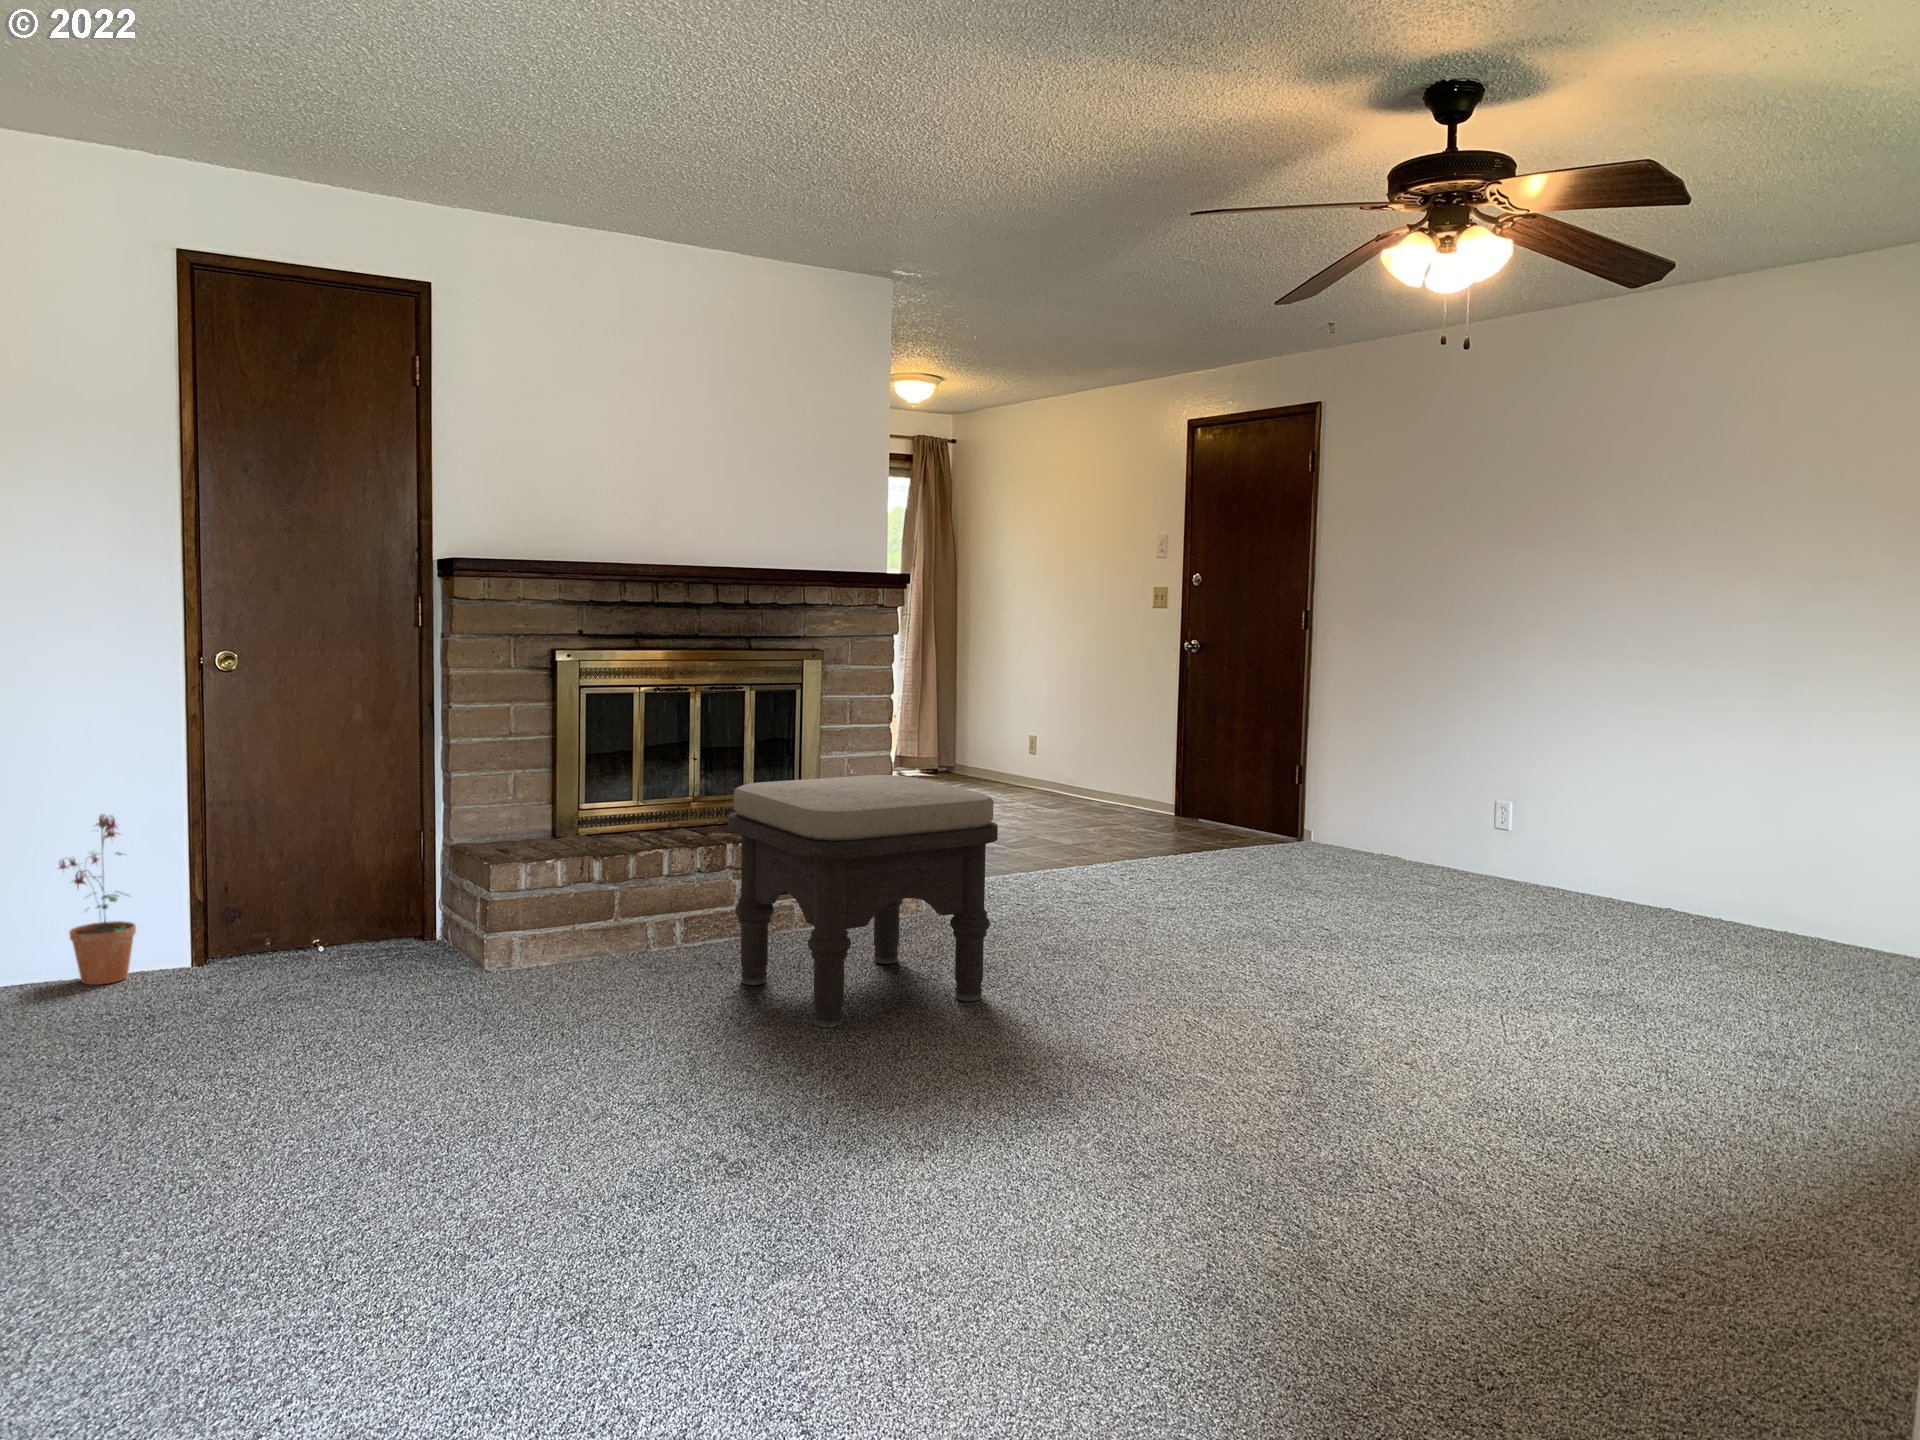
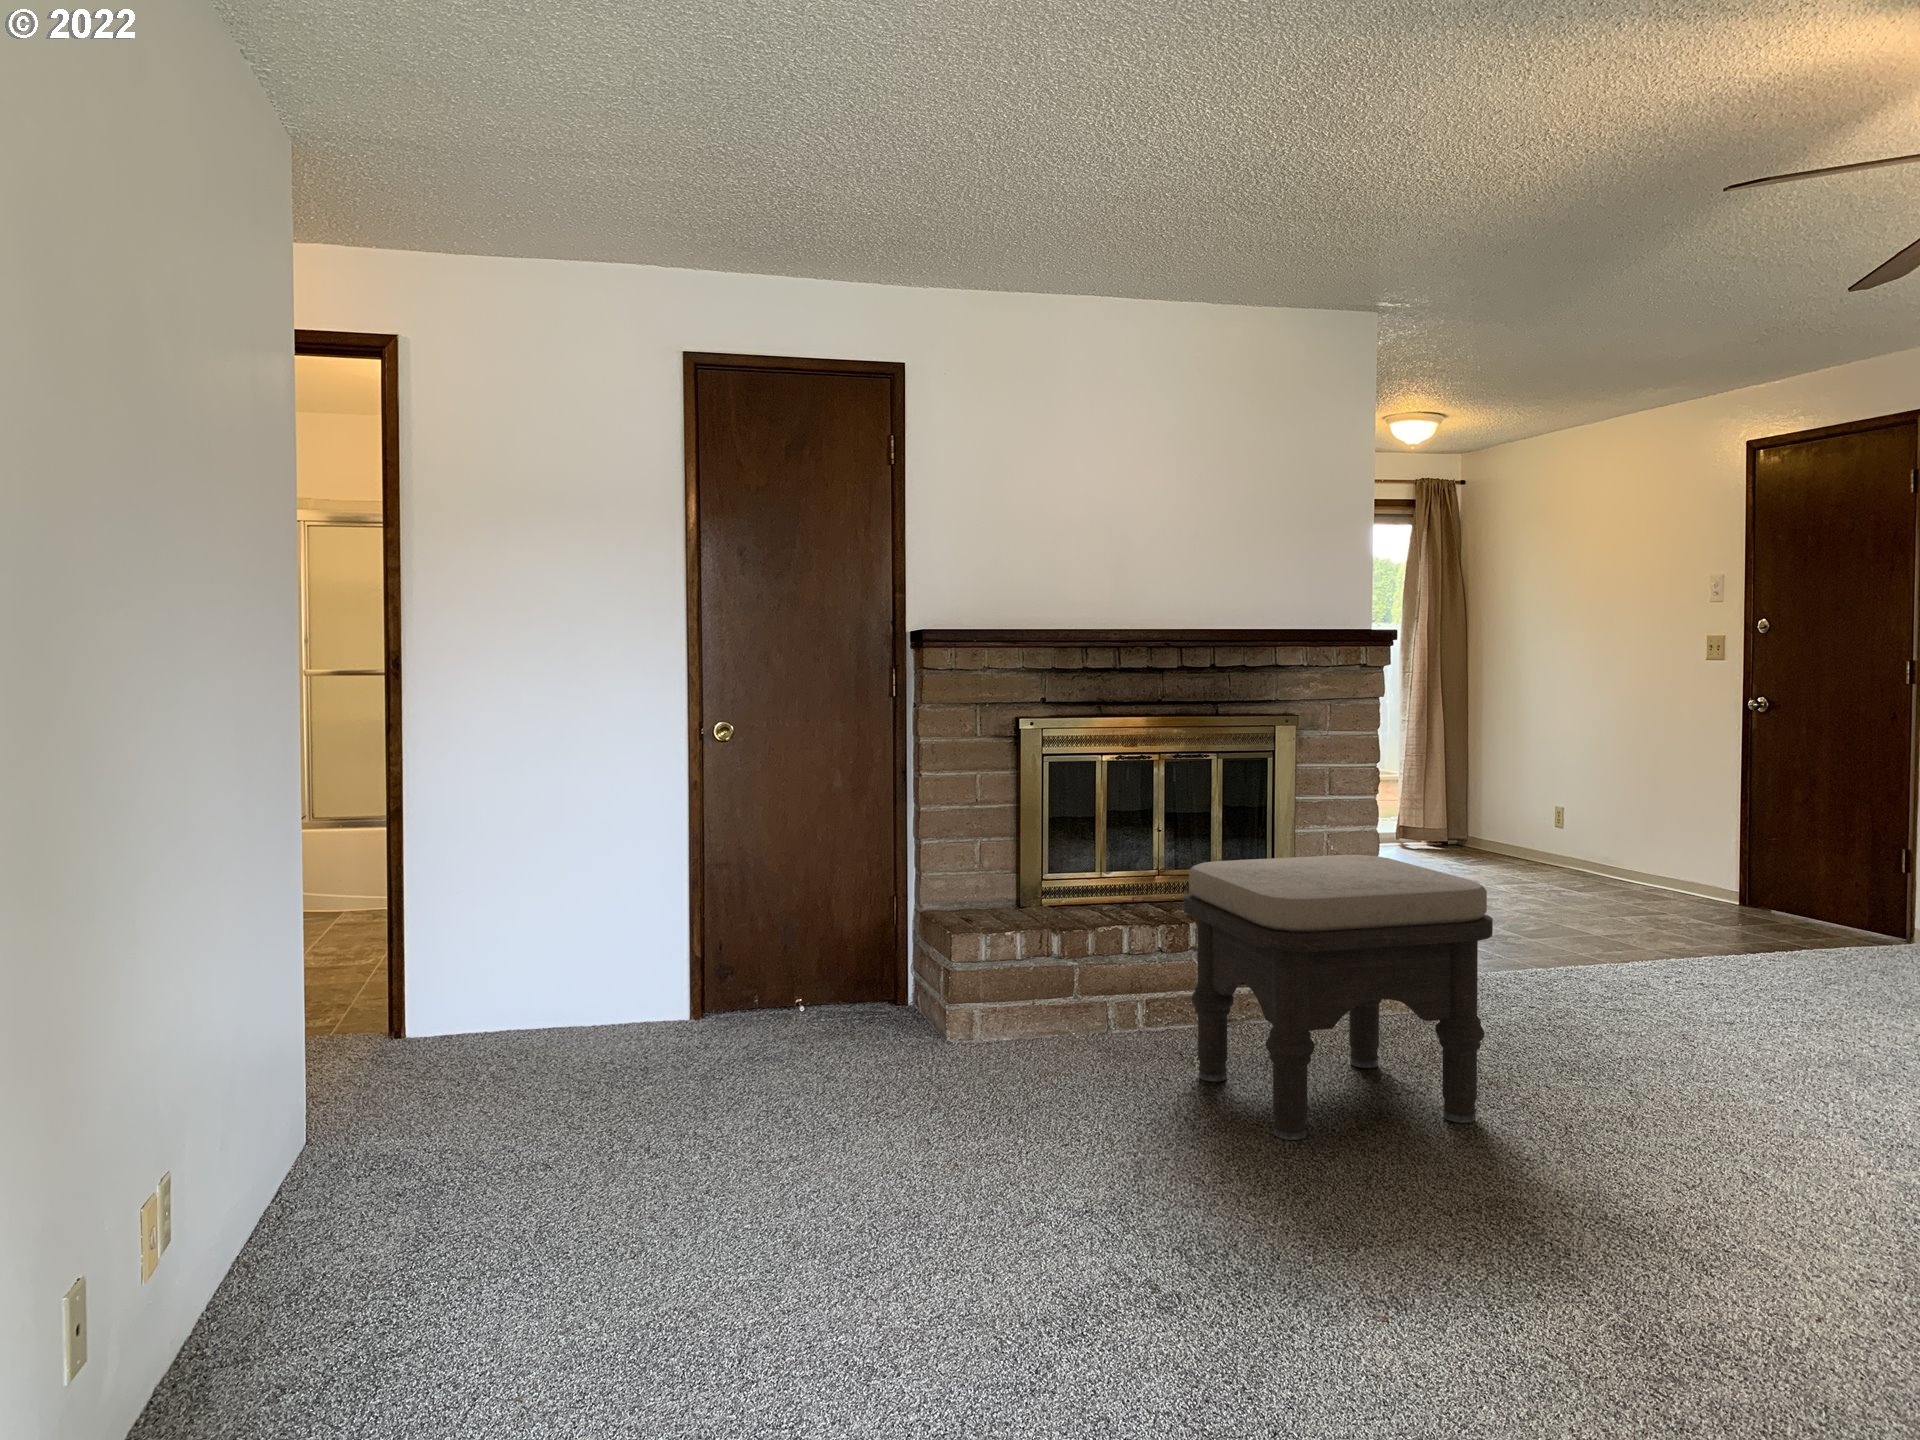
potted plant: present [59,814,136,985] -> none [586,875,647,1031]

